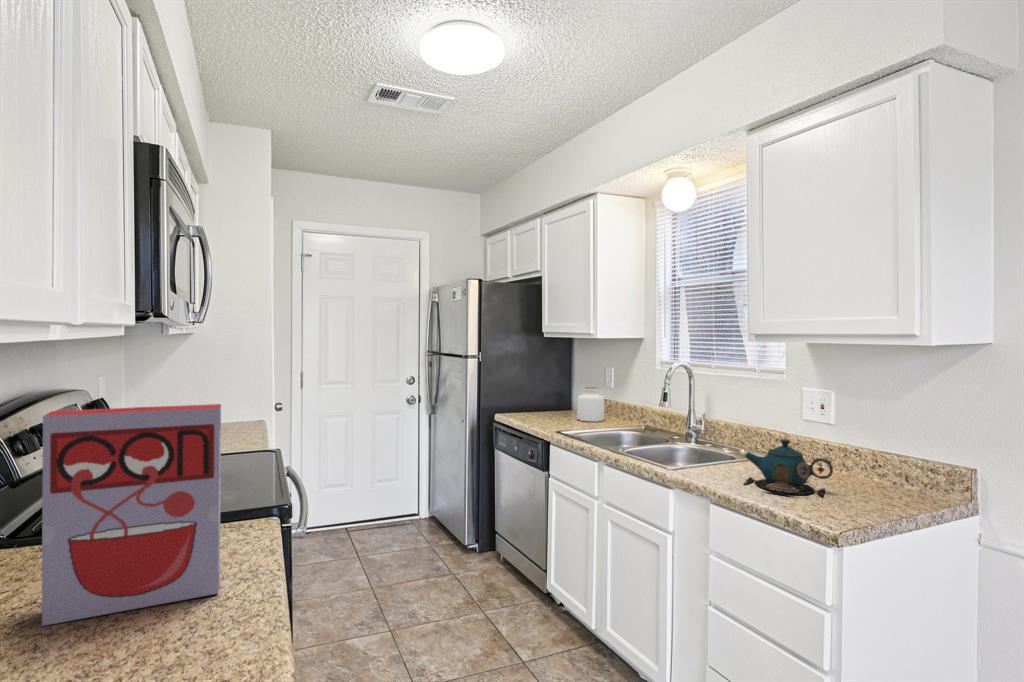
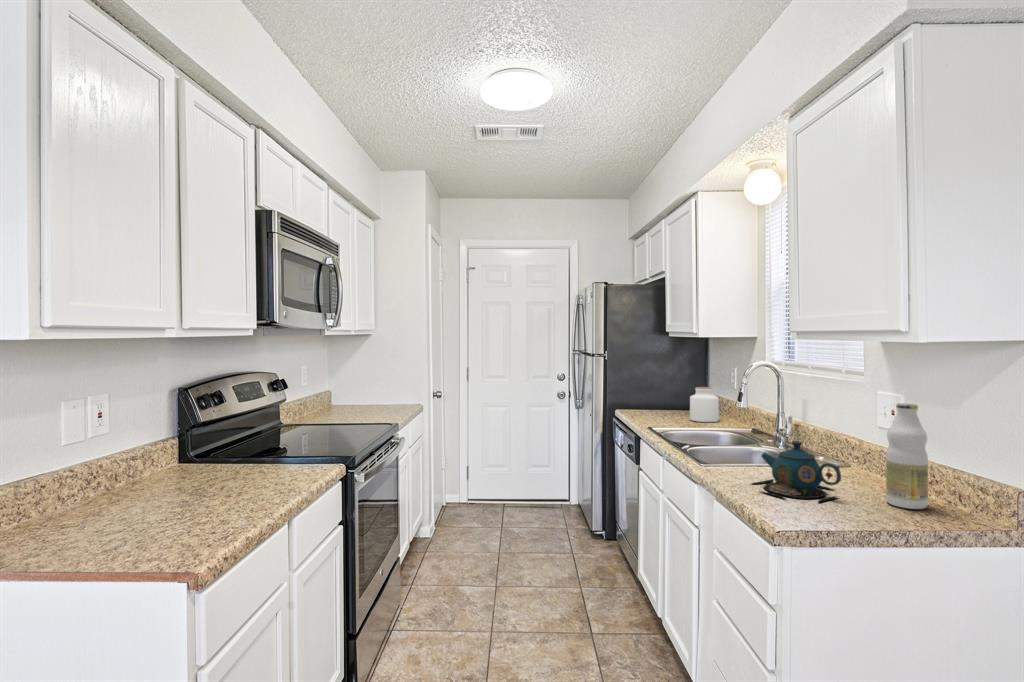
bottle: none [857,400,893,493] -> present [886,403,928,509]
cereal box: present [42,404,221,626] -> none [188,381,278,492]

